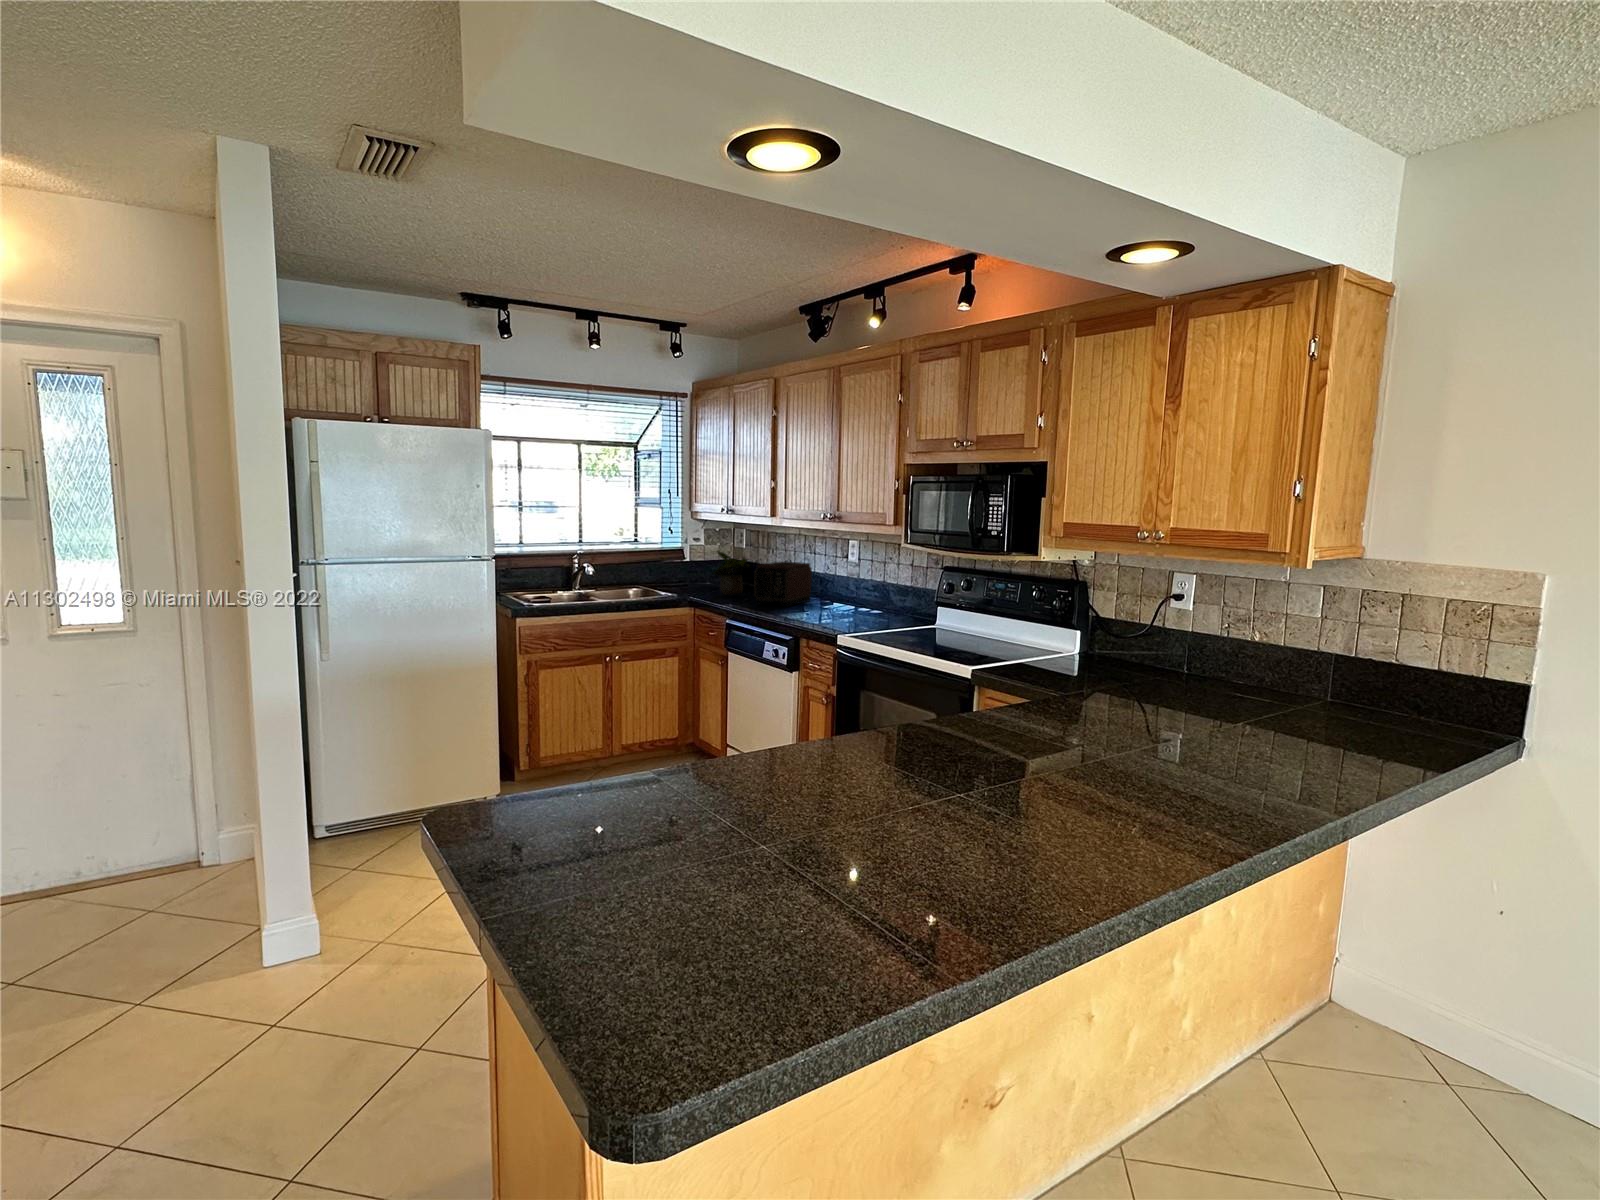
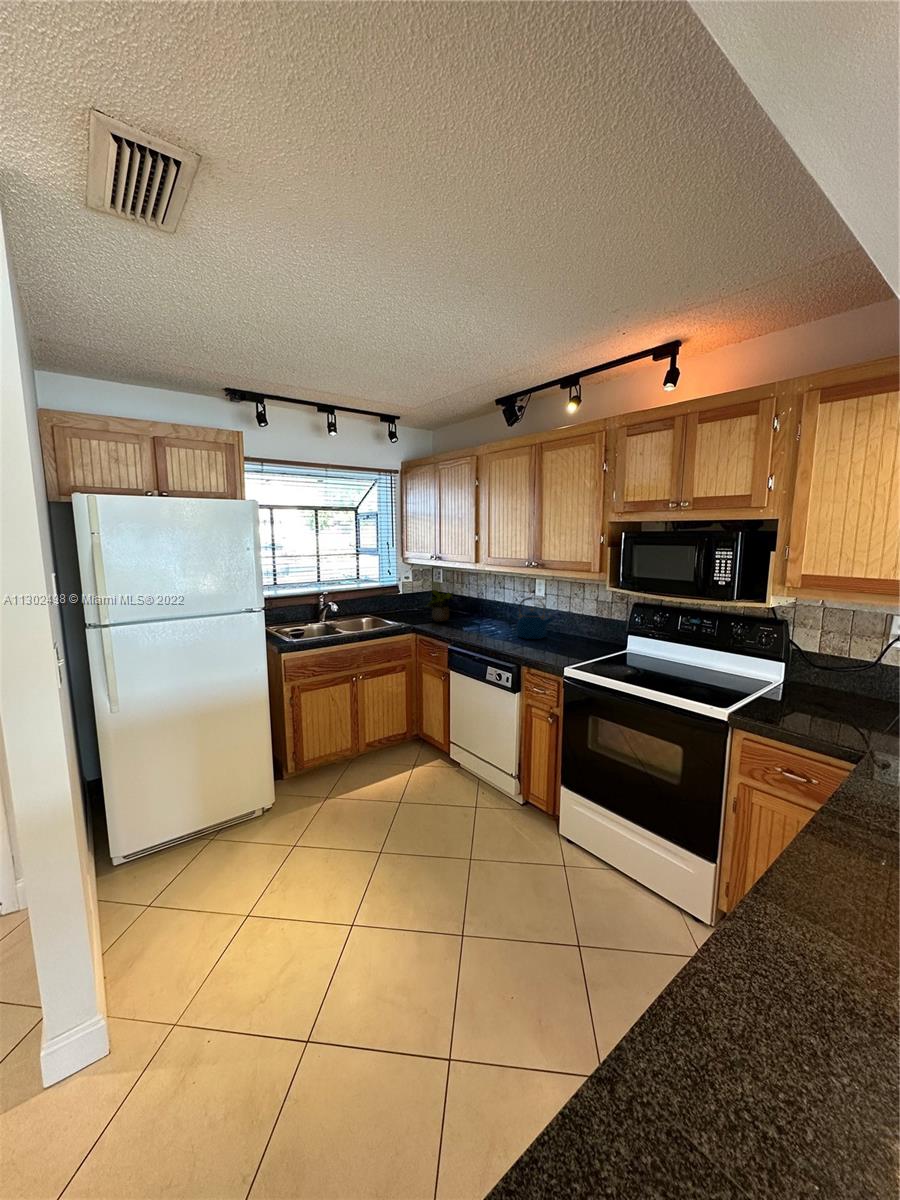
kettle: none [813,560,859,613] -> present [517,597,554,639]
toaster: present [754,561,812,607] -> none [466,596,506,633]

